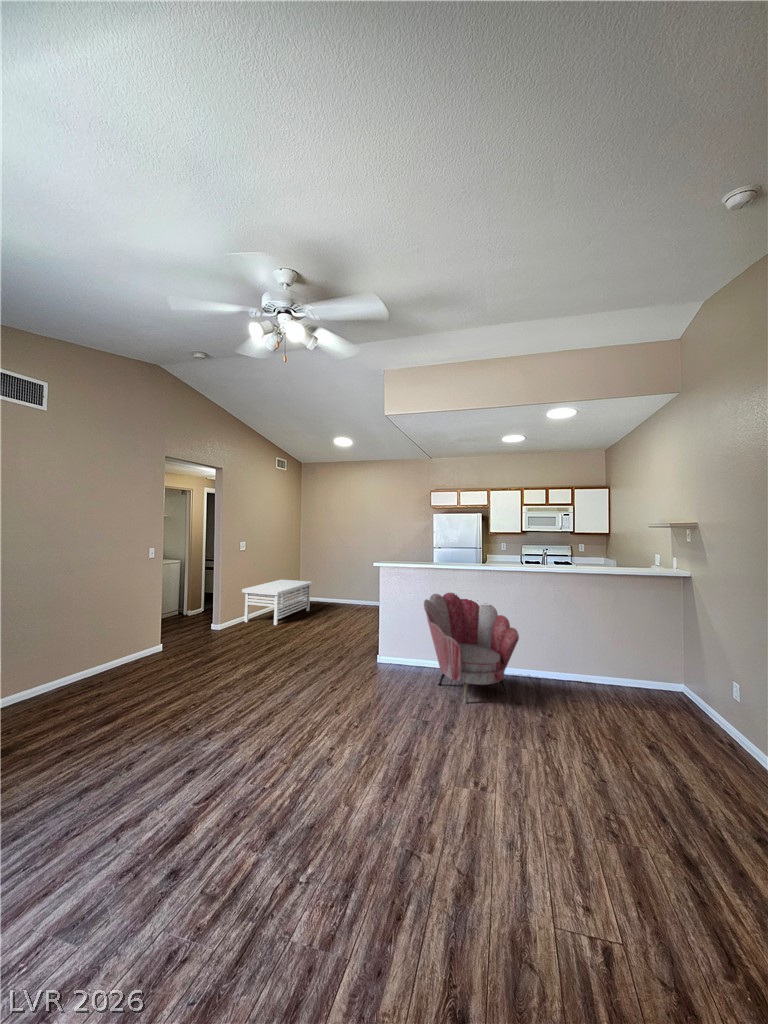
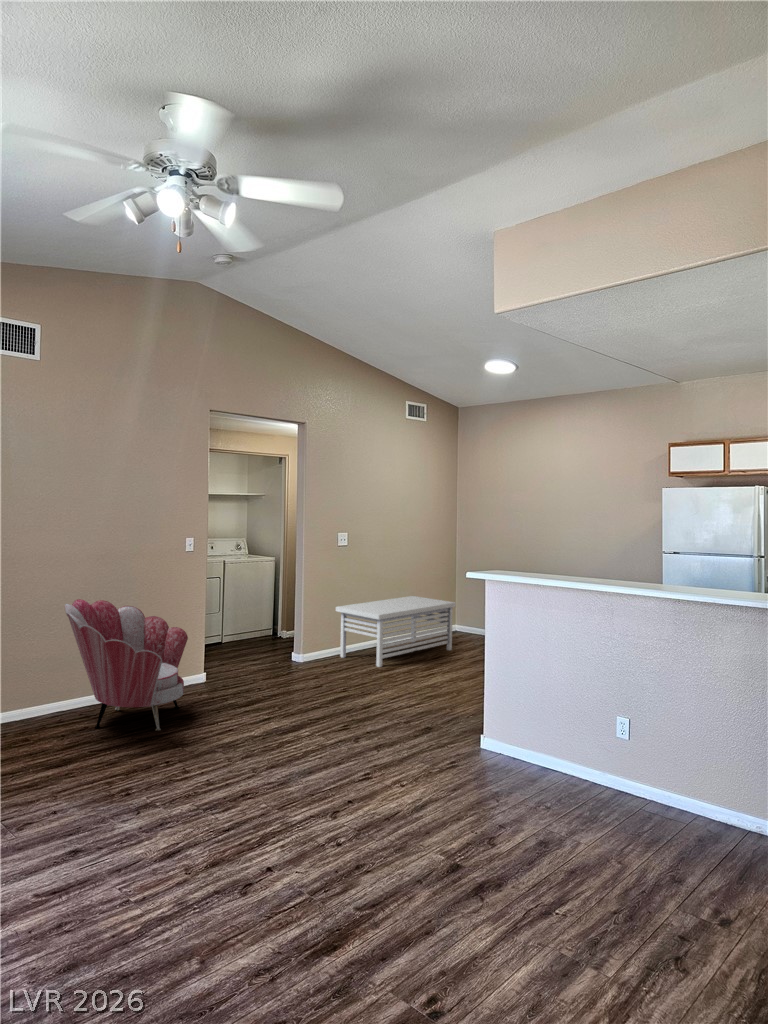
armchair: present [424,593,519,704] -> present [65,599,188,731]

